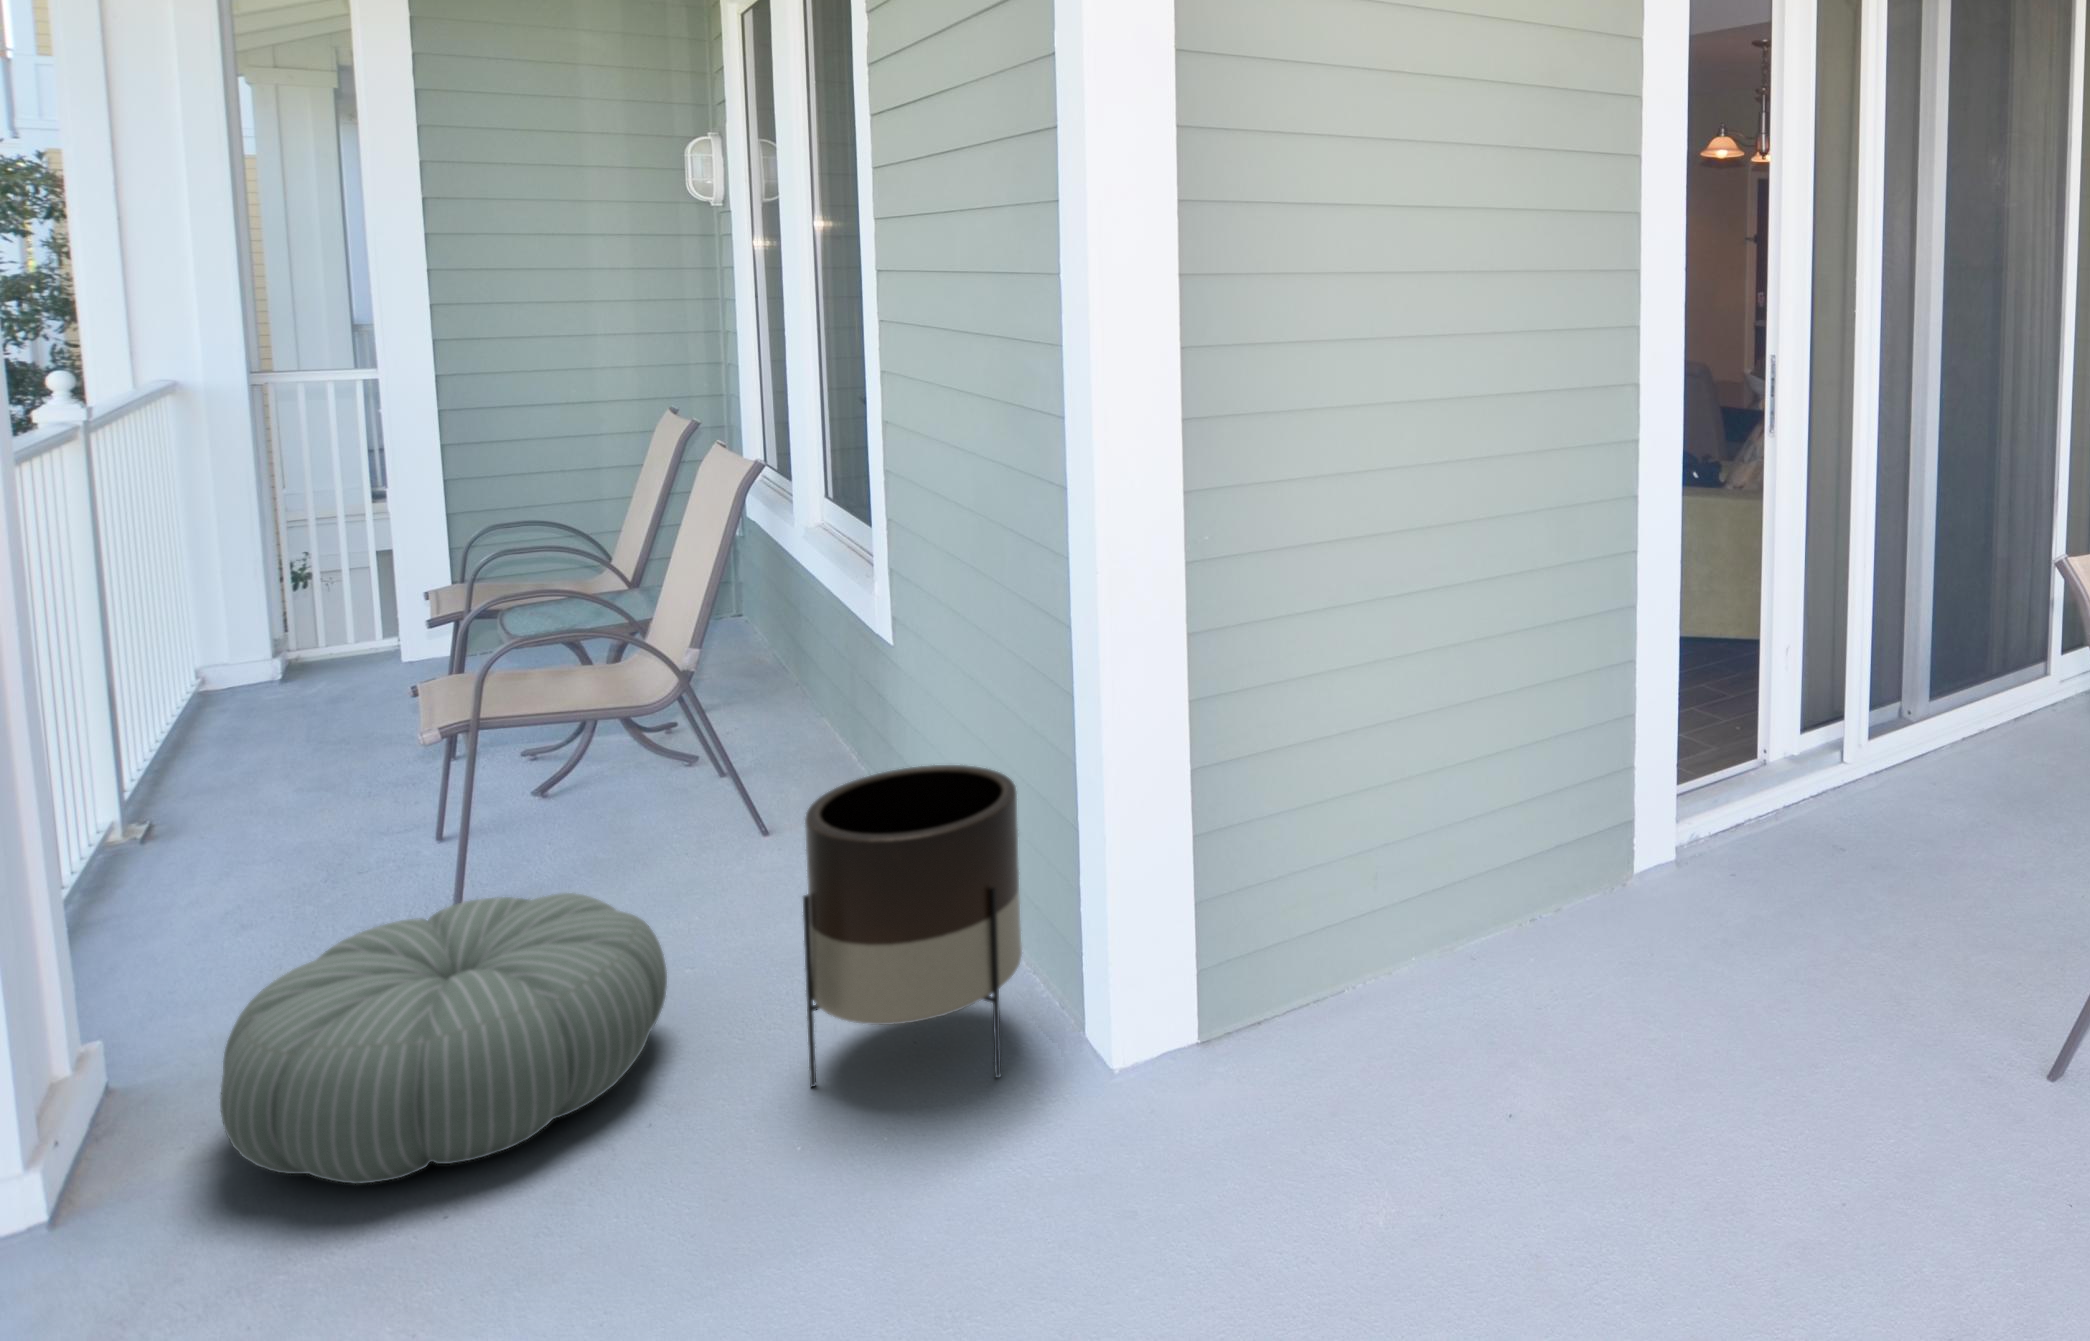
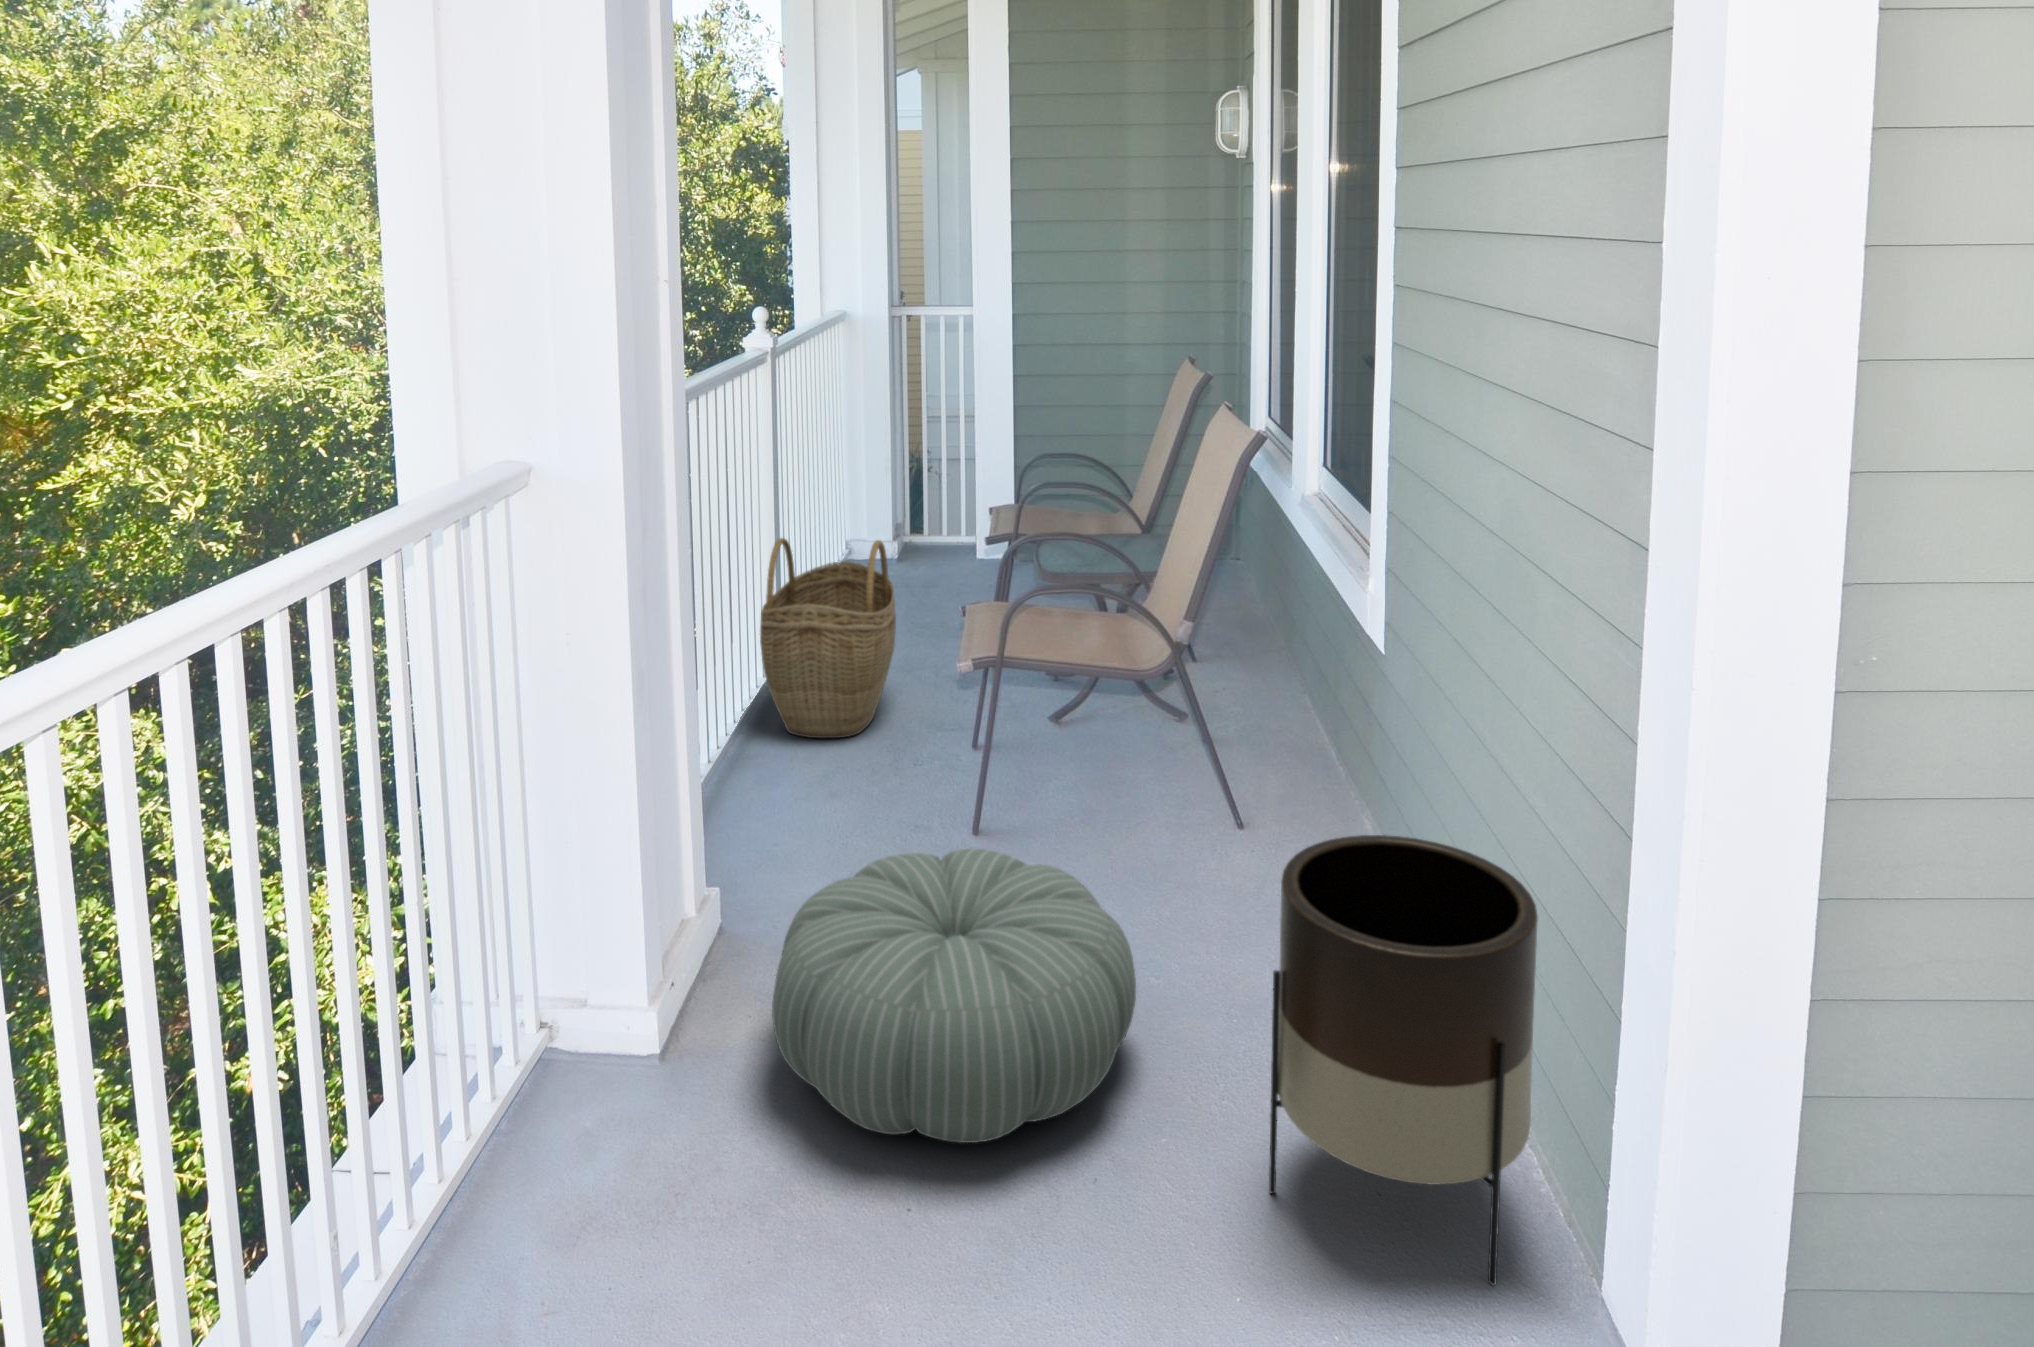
woven basket: none [99,635,311,883] -> present [760,538,896,738]

